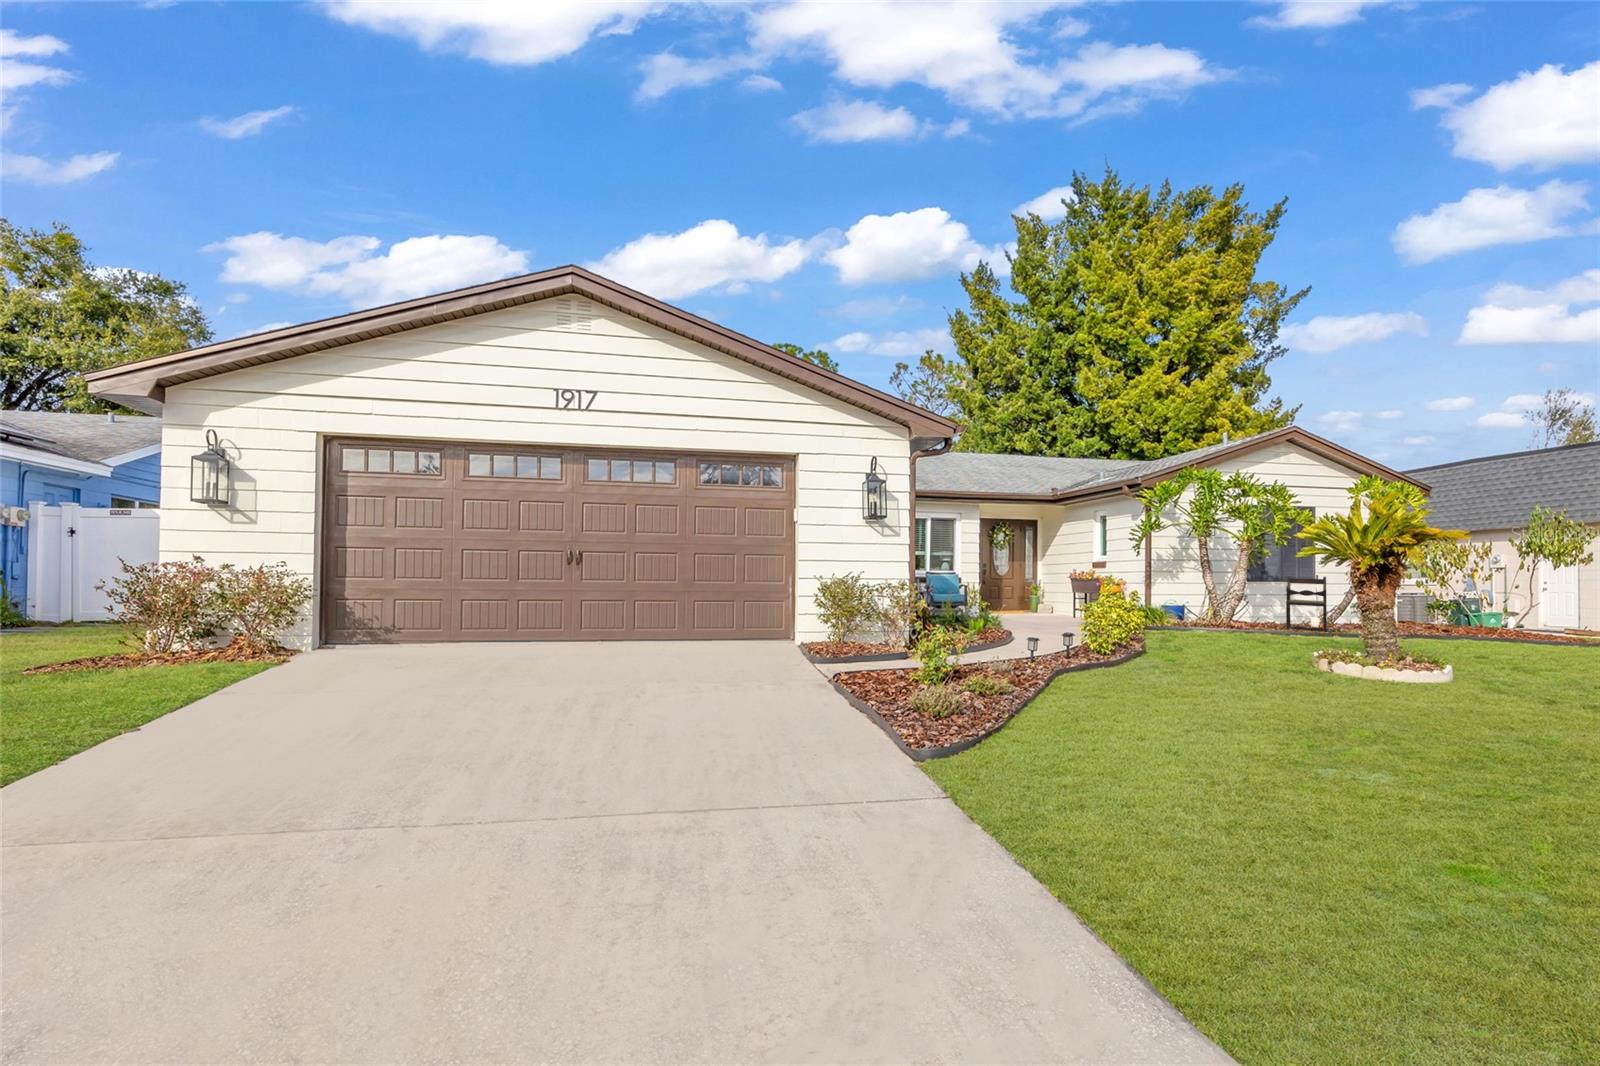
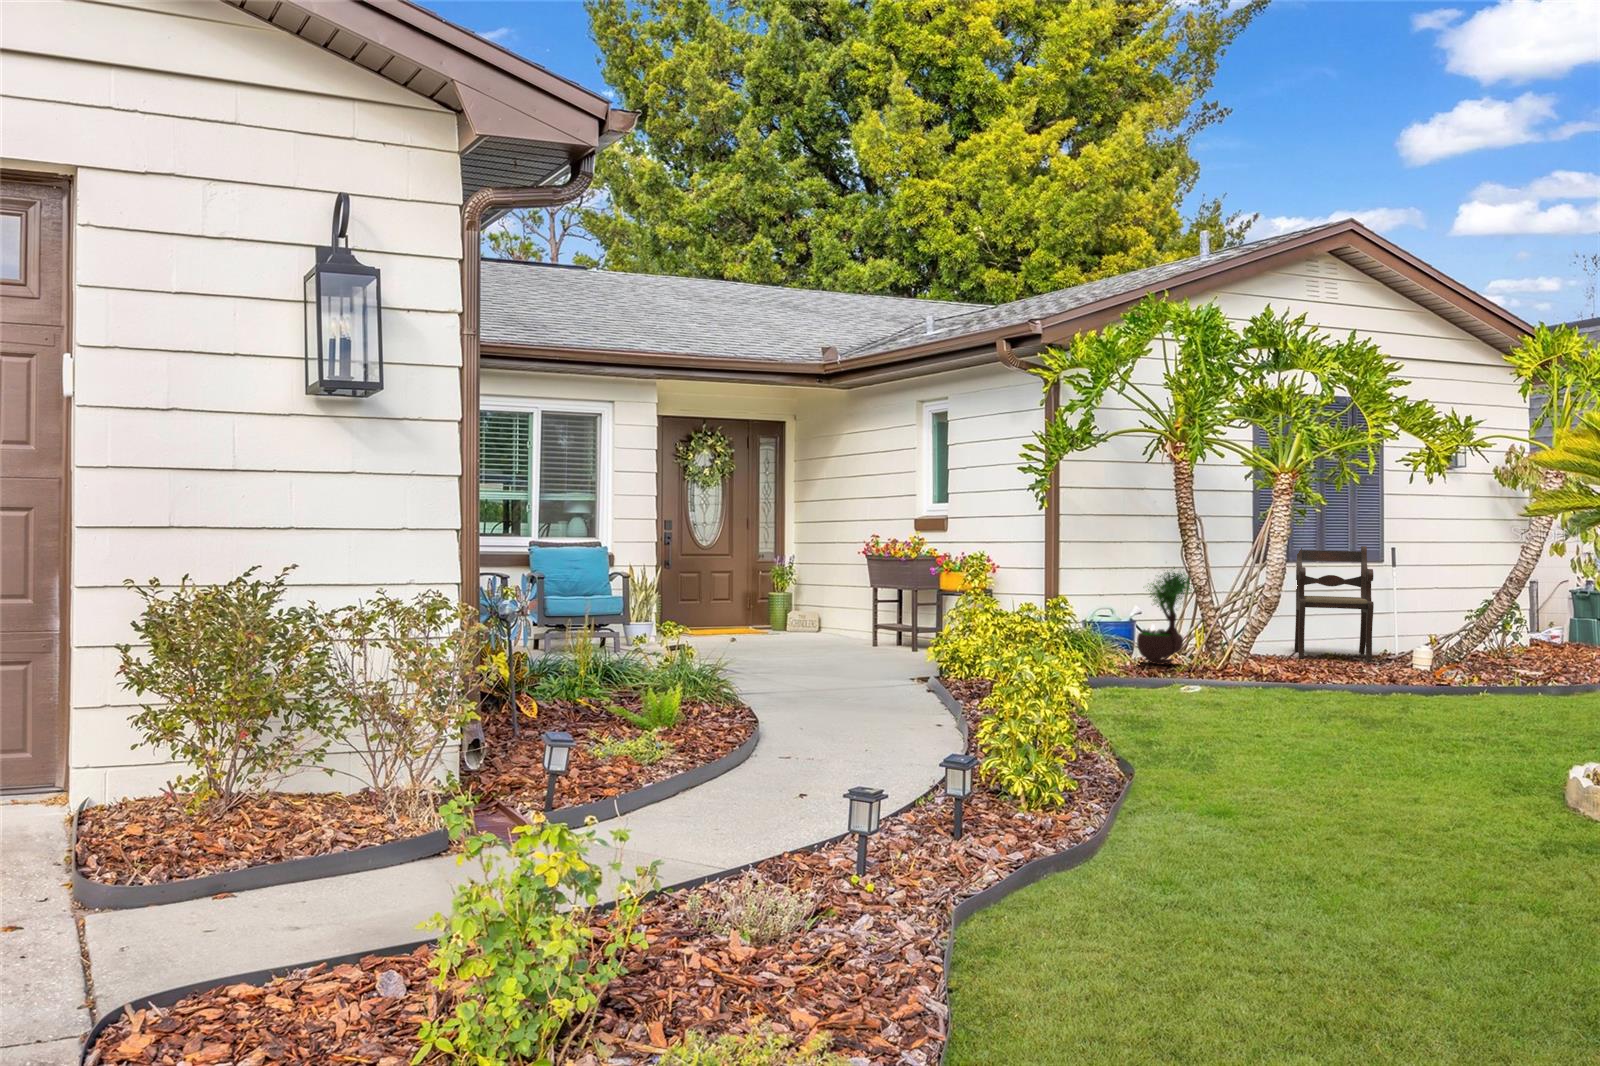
potted tree: none [1196,581,1227,628] -> present [1137,568,1192,665]

